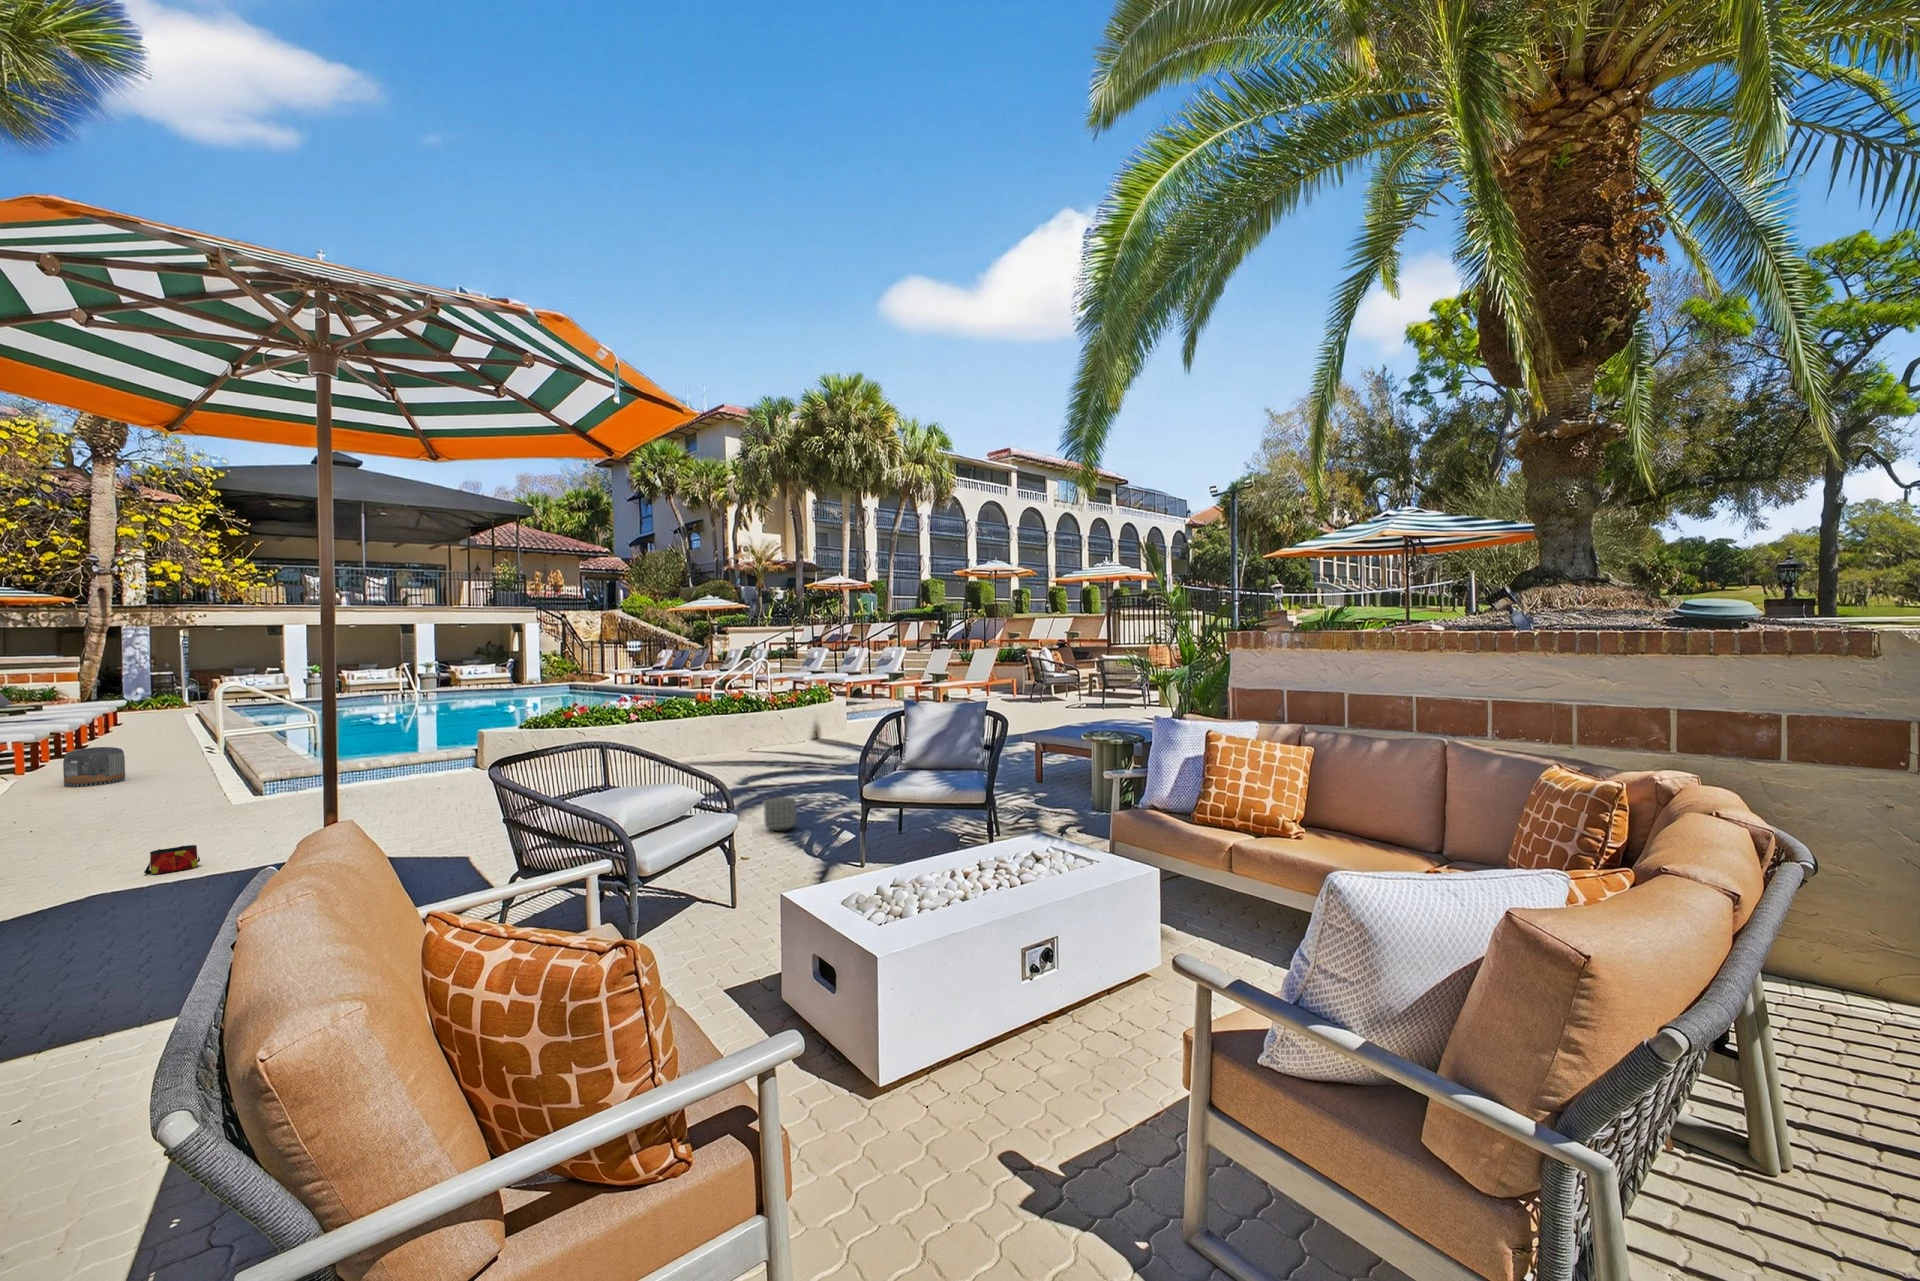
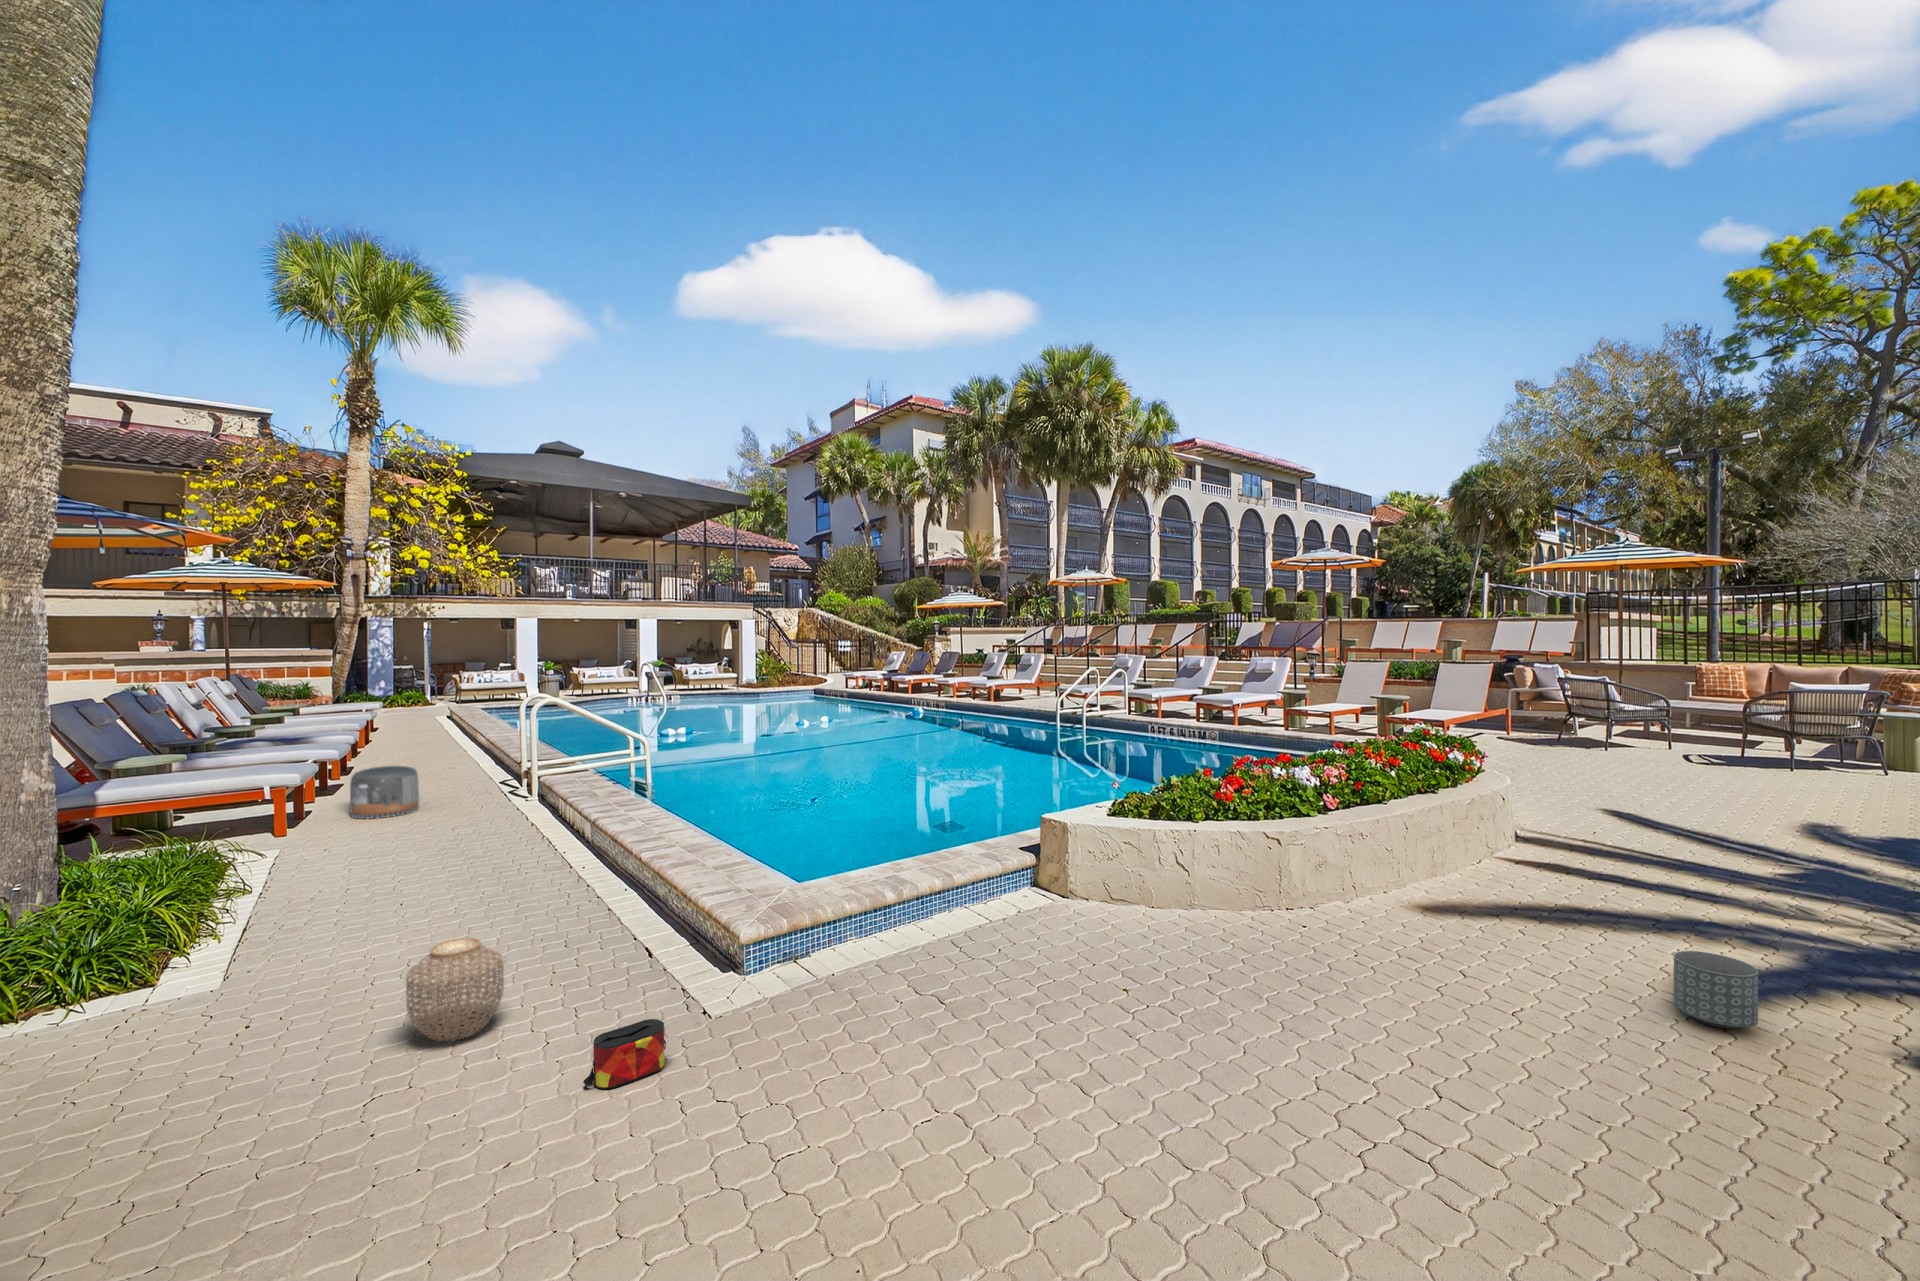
woven basket: none [51,815,116,867] -> present [406,938,504,1041]

